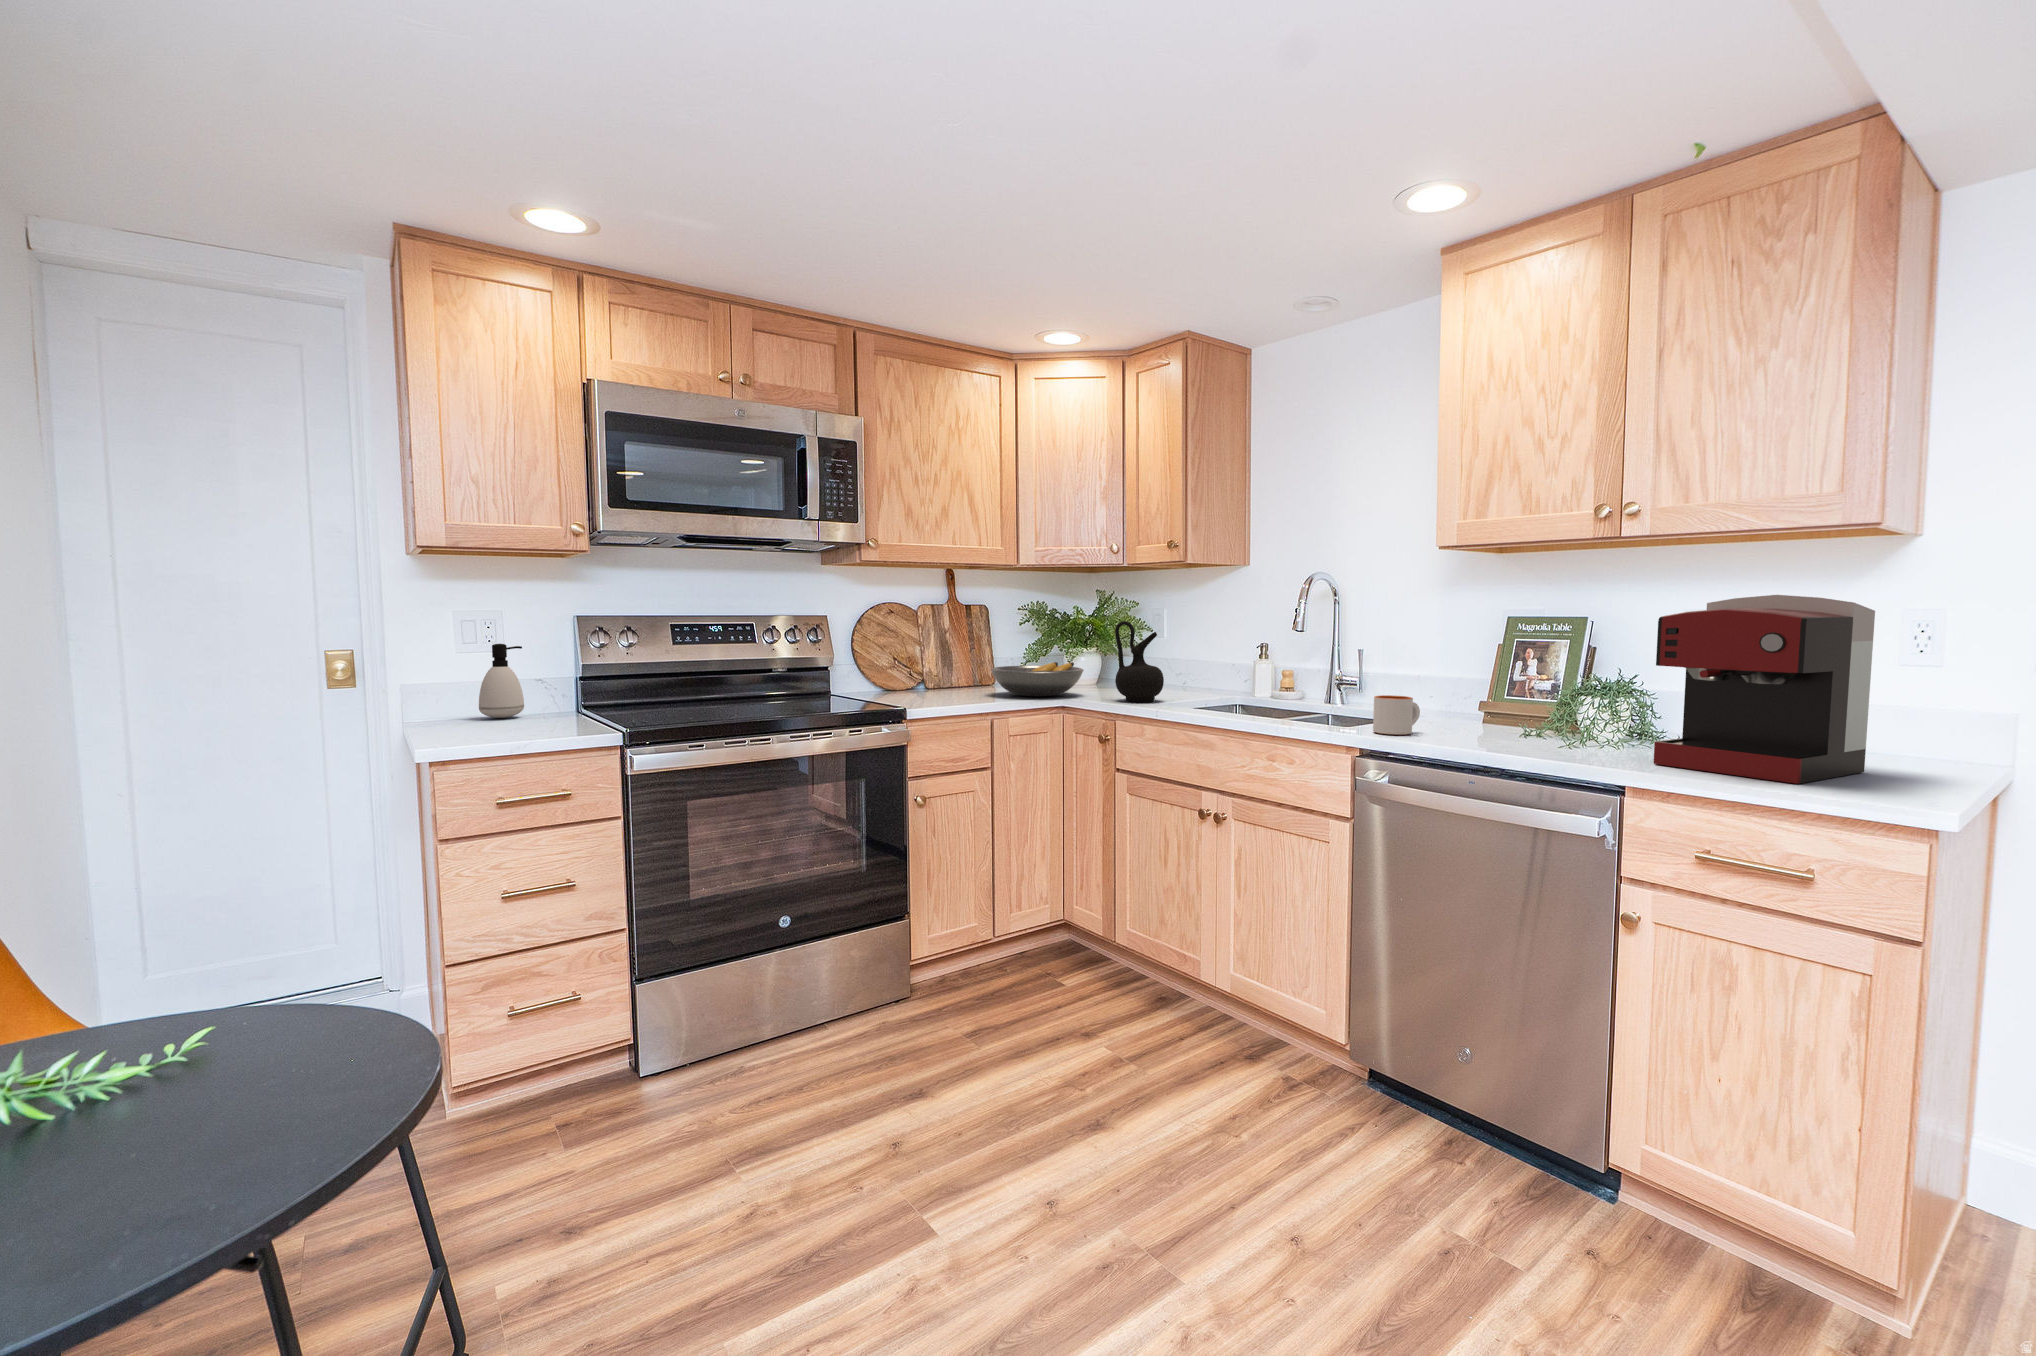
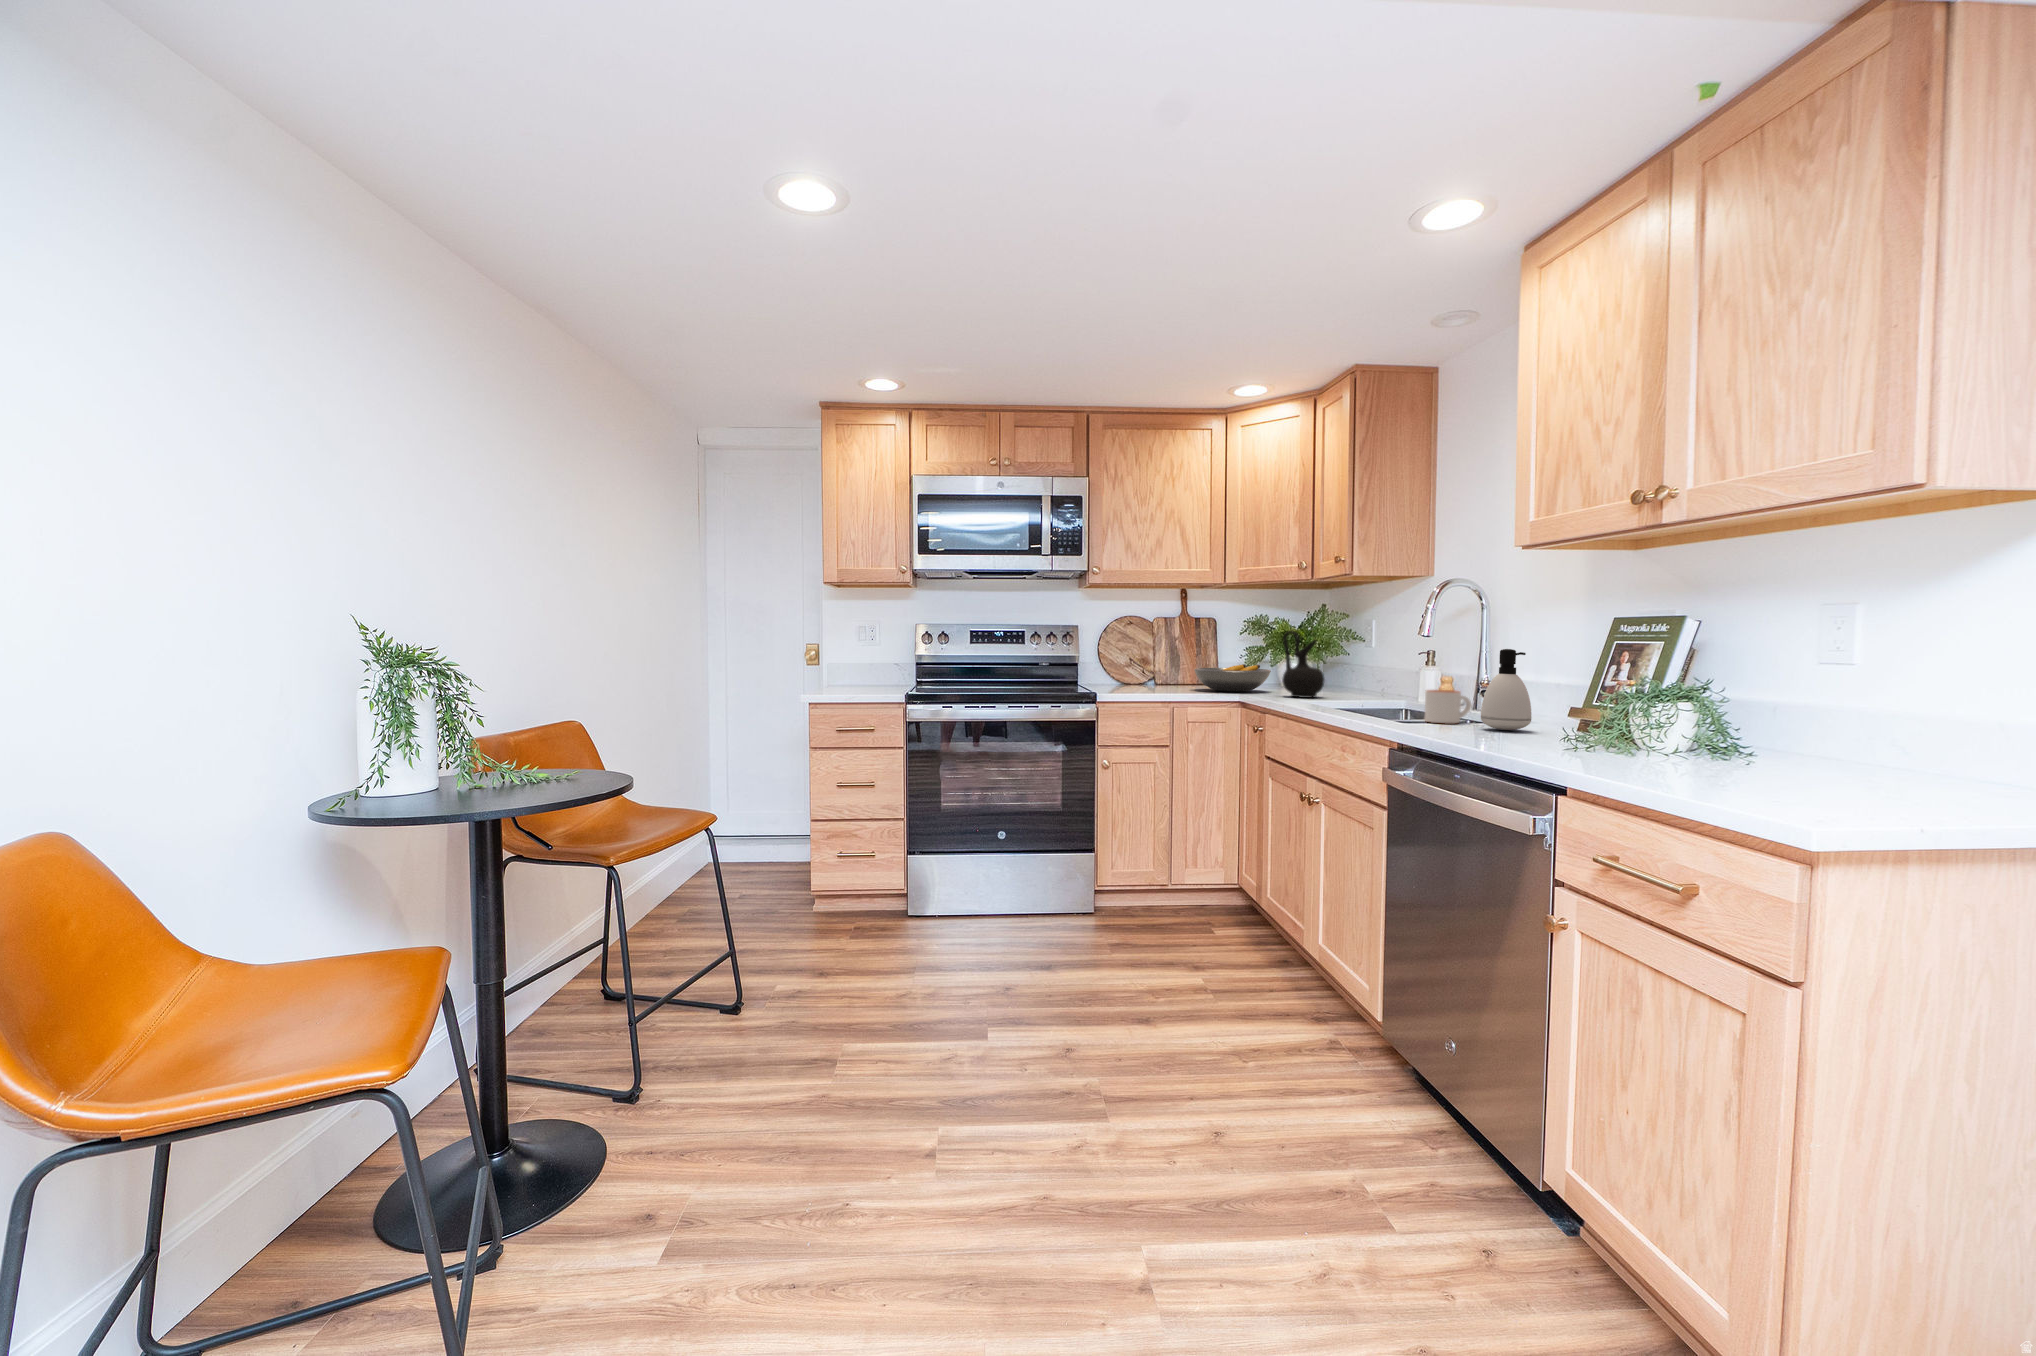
coffee maker: present [1654,595,1875,784] -> none [1608,590,1850,770]
soap dispenser: present [479,644,524,718] -> present [1481,649,1532,730]

